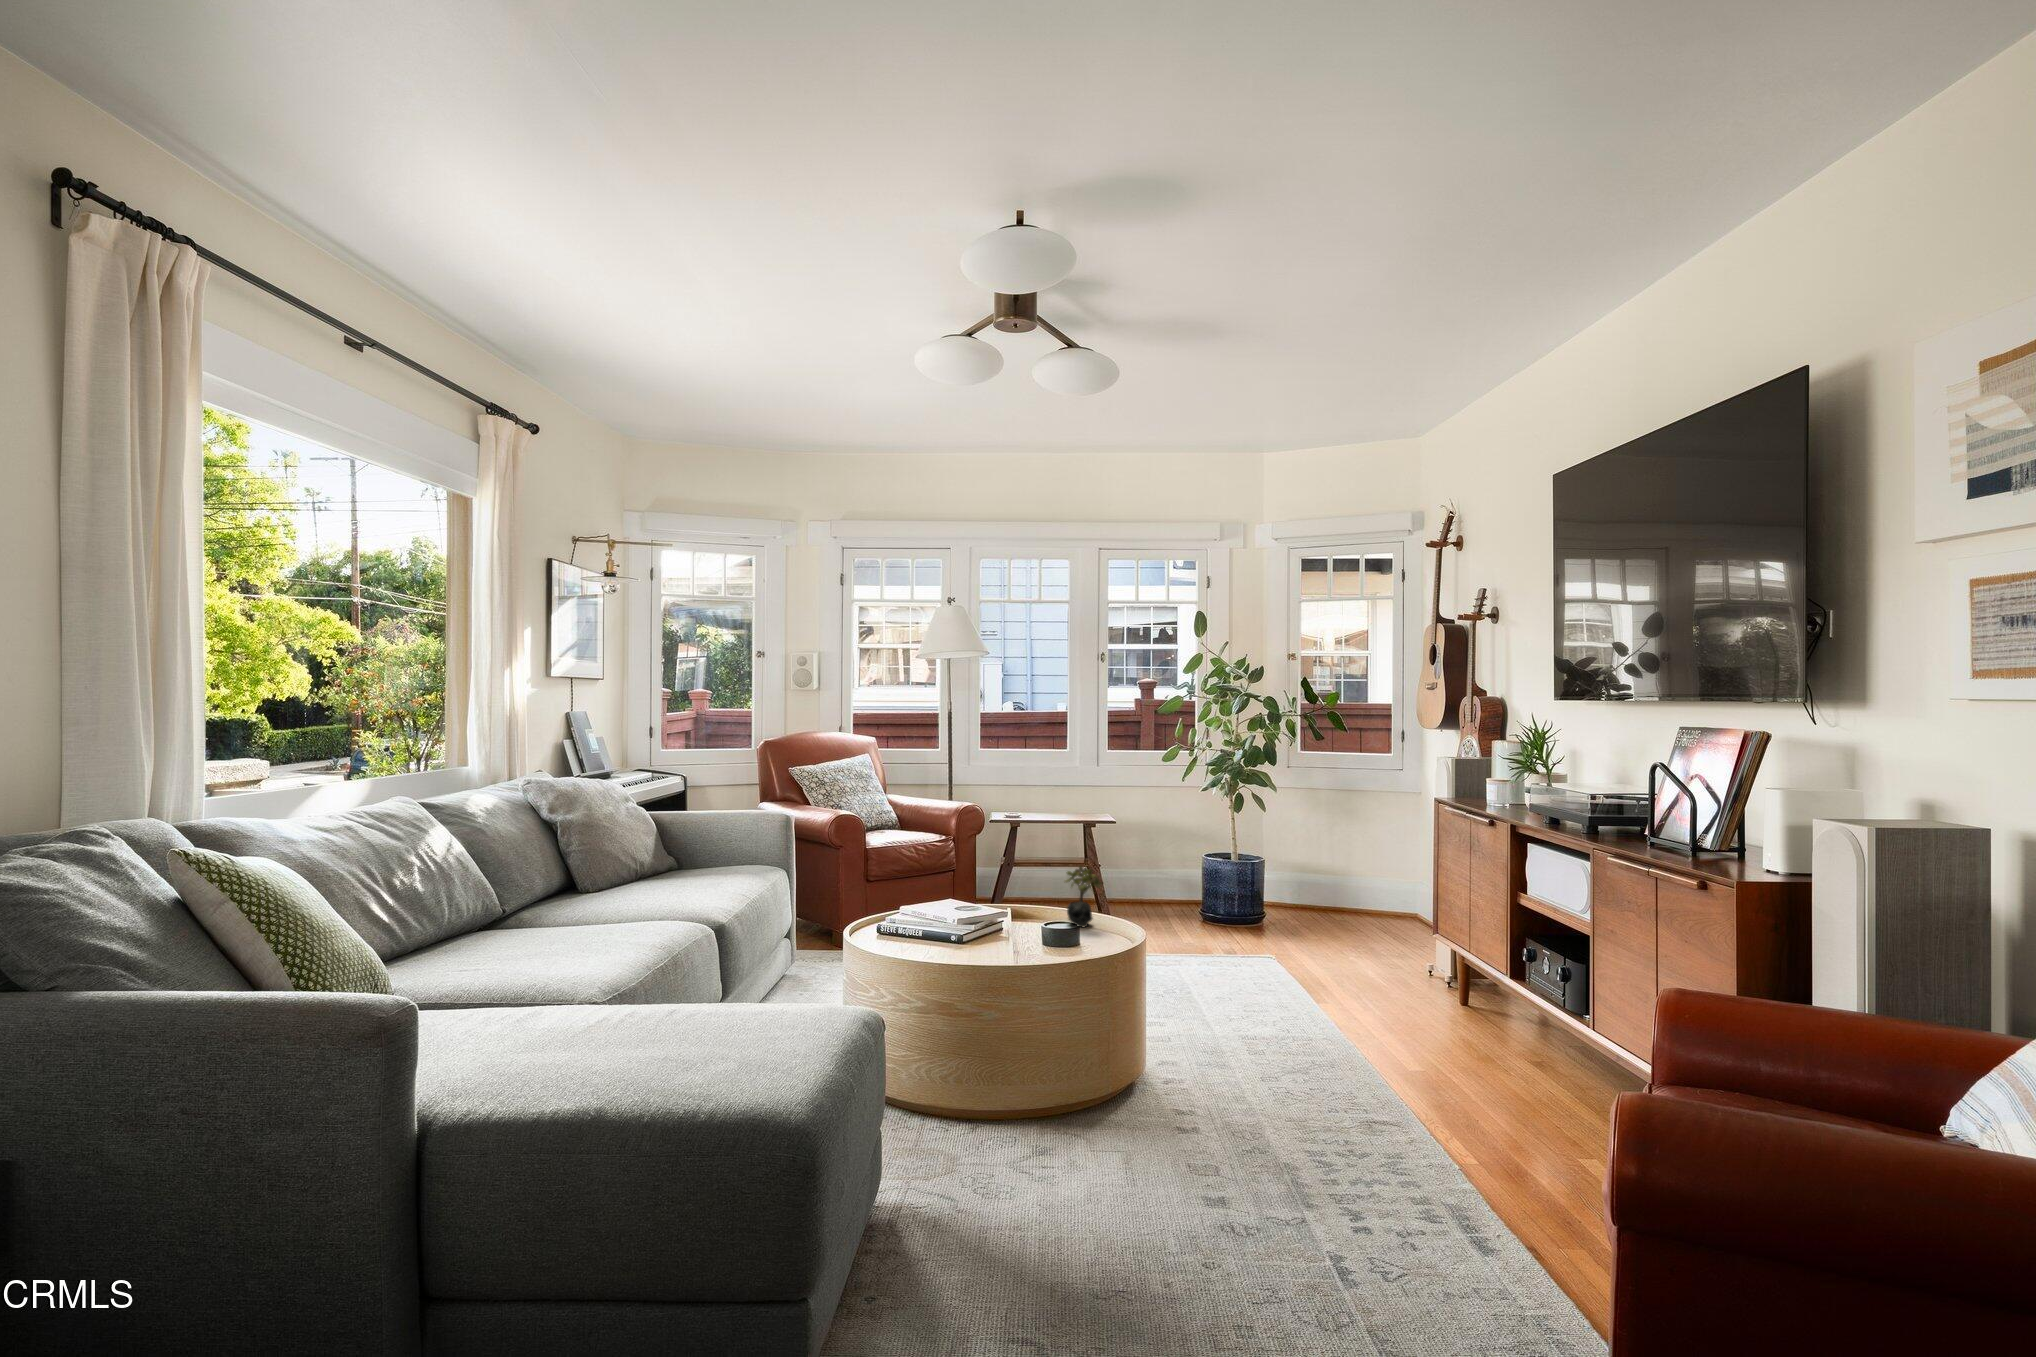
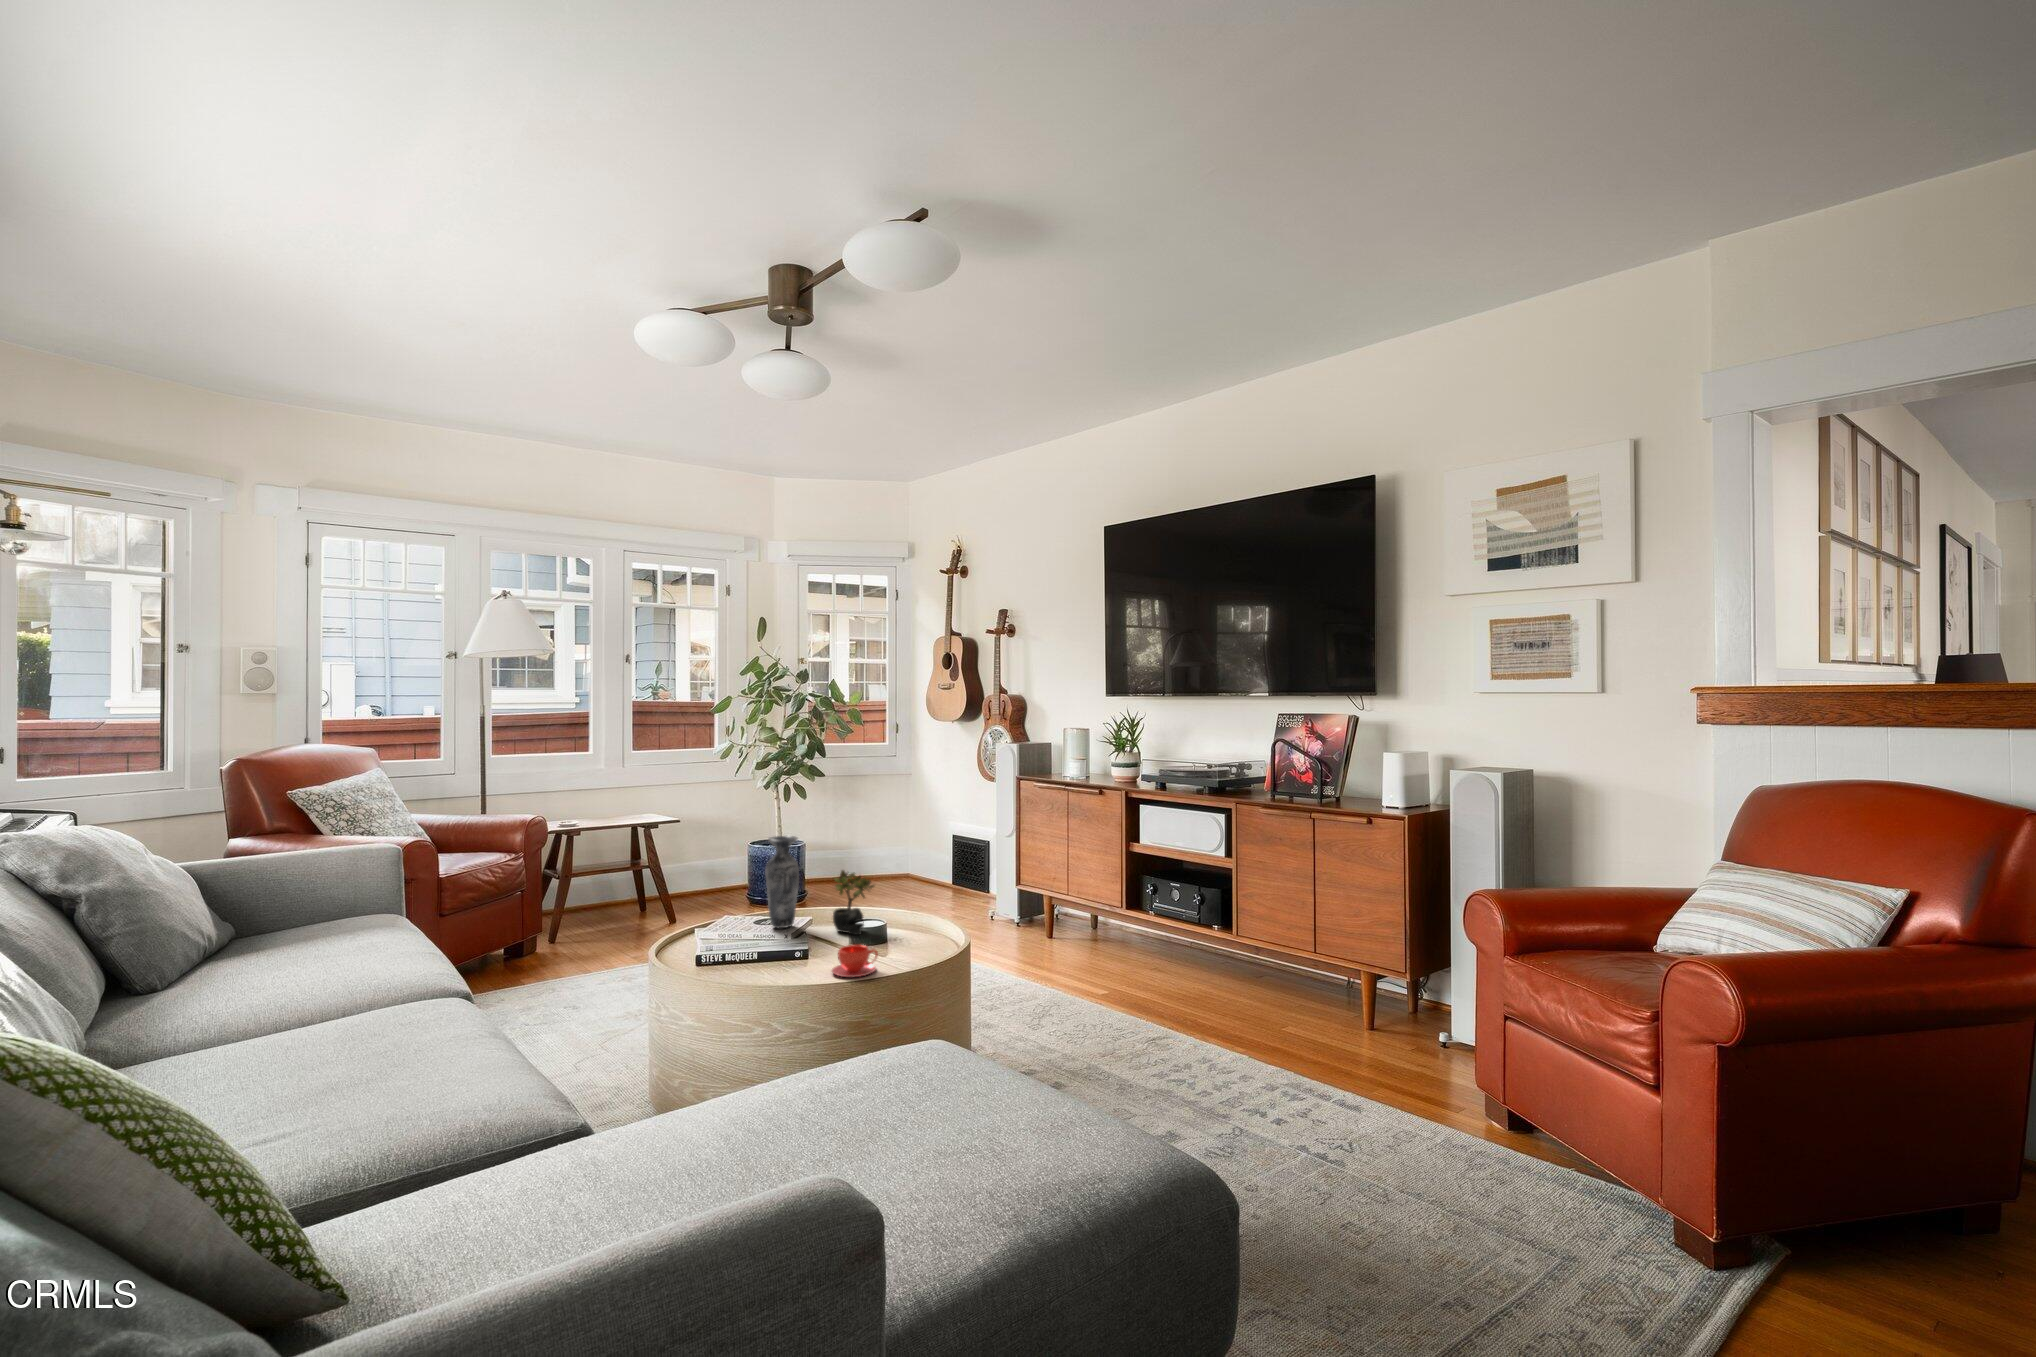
vase: none [1024,828,1054,913] -> present [766,836,799,928]
teacup: none [996,925,1037,953] -> present [832,945,878,978]

